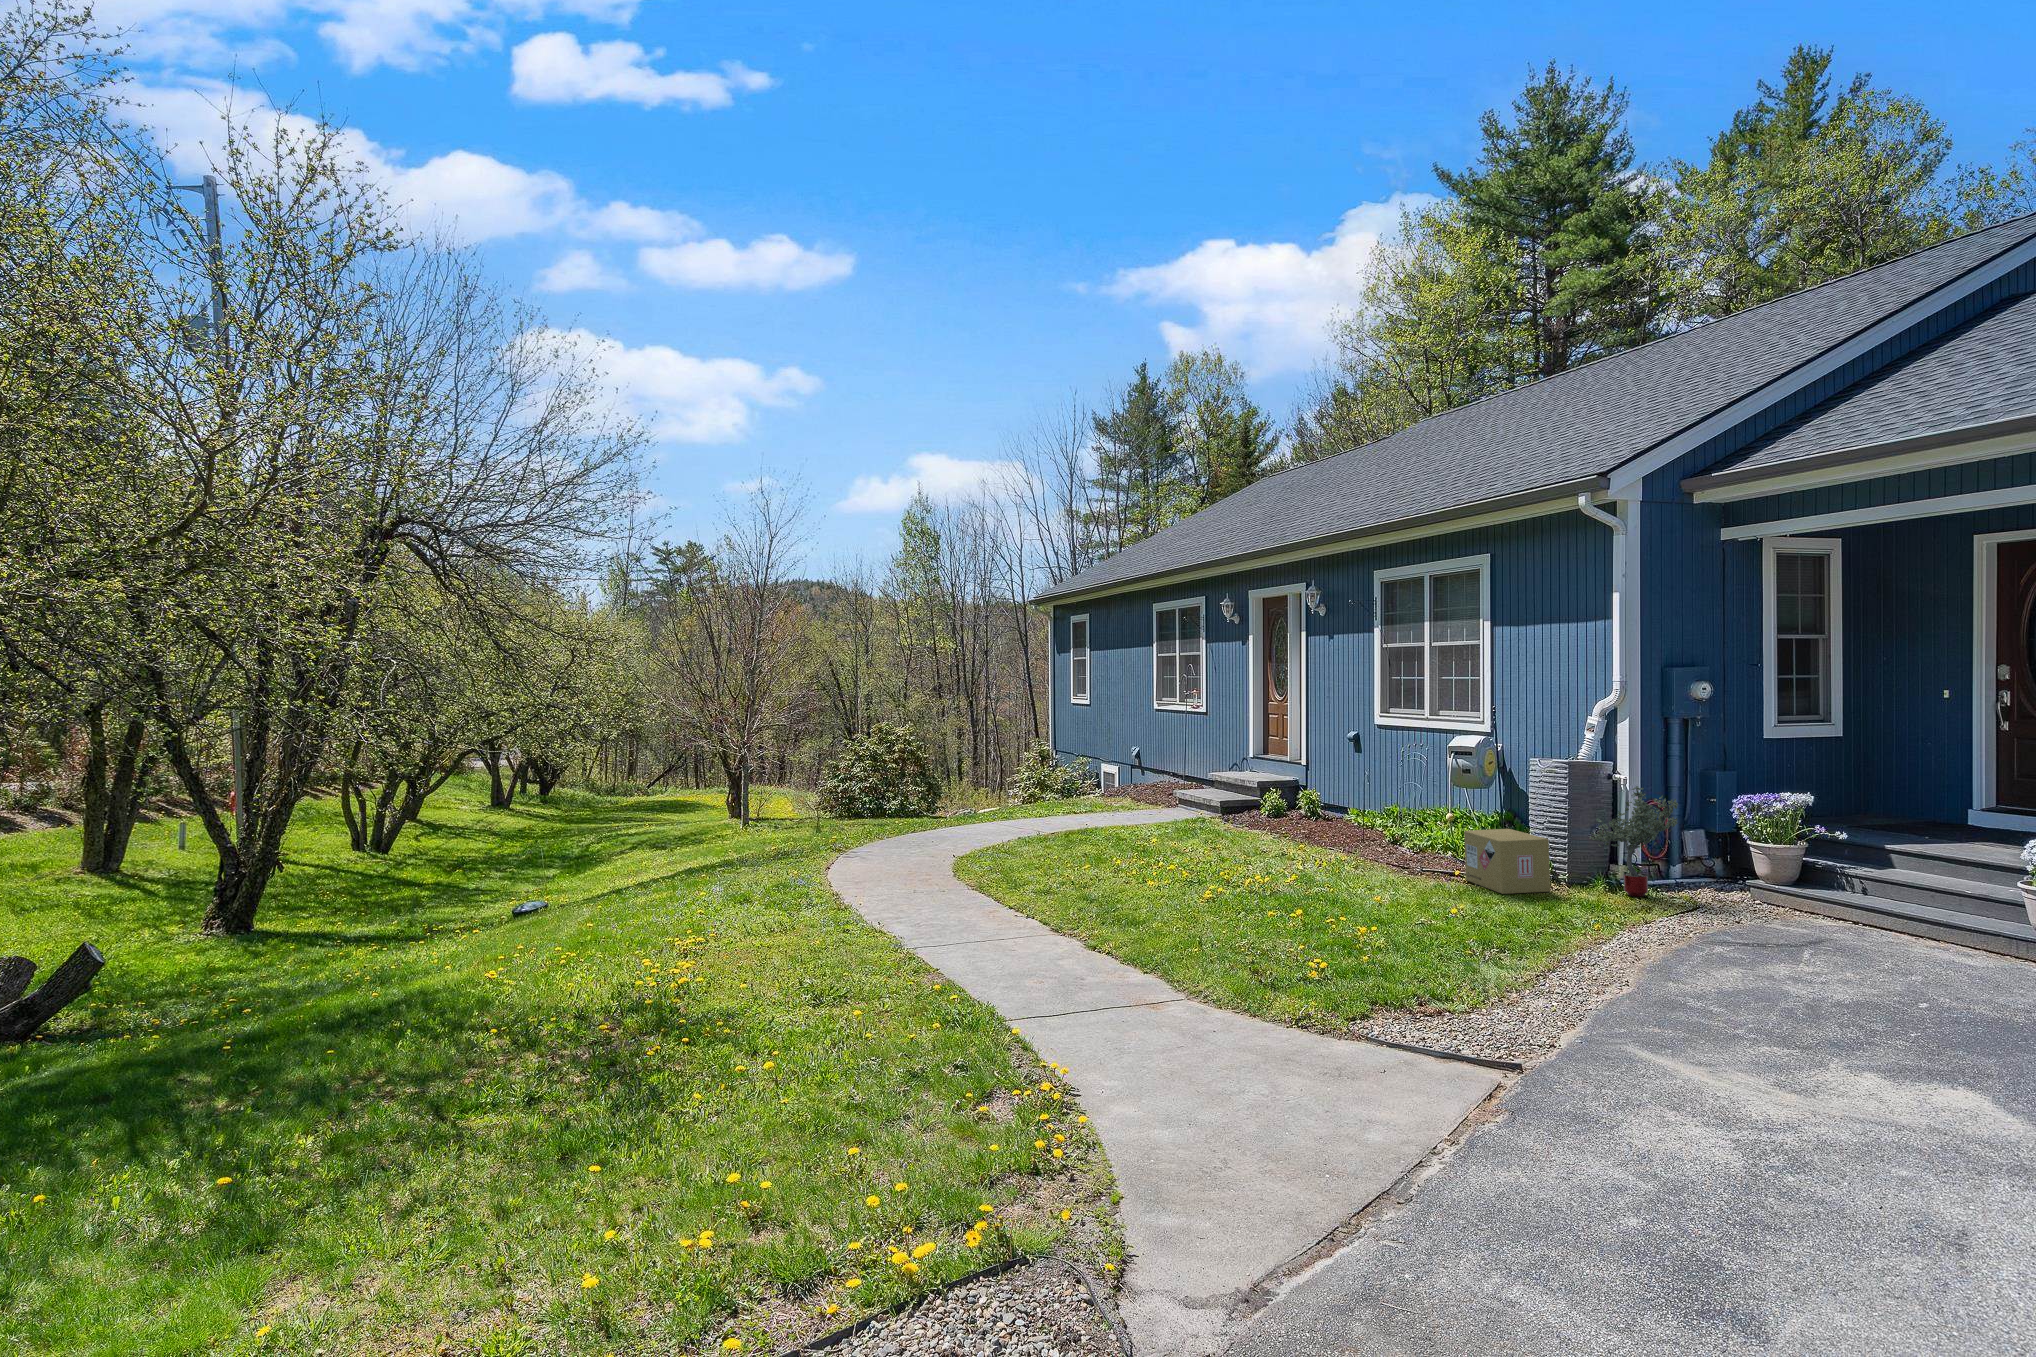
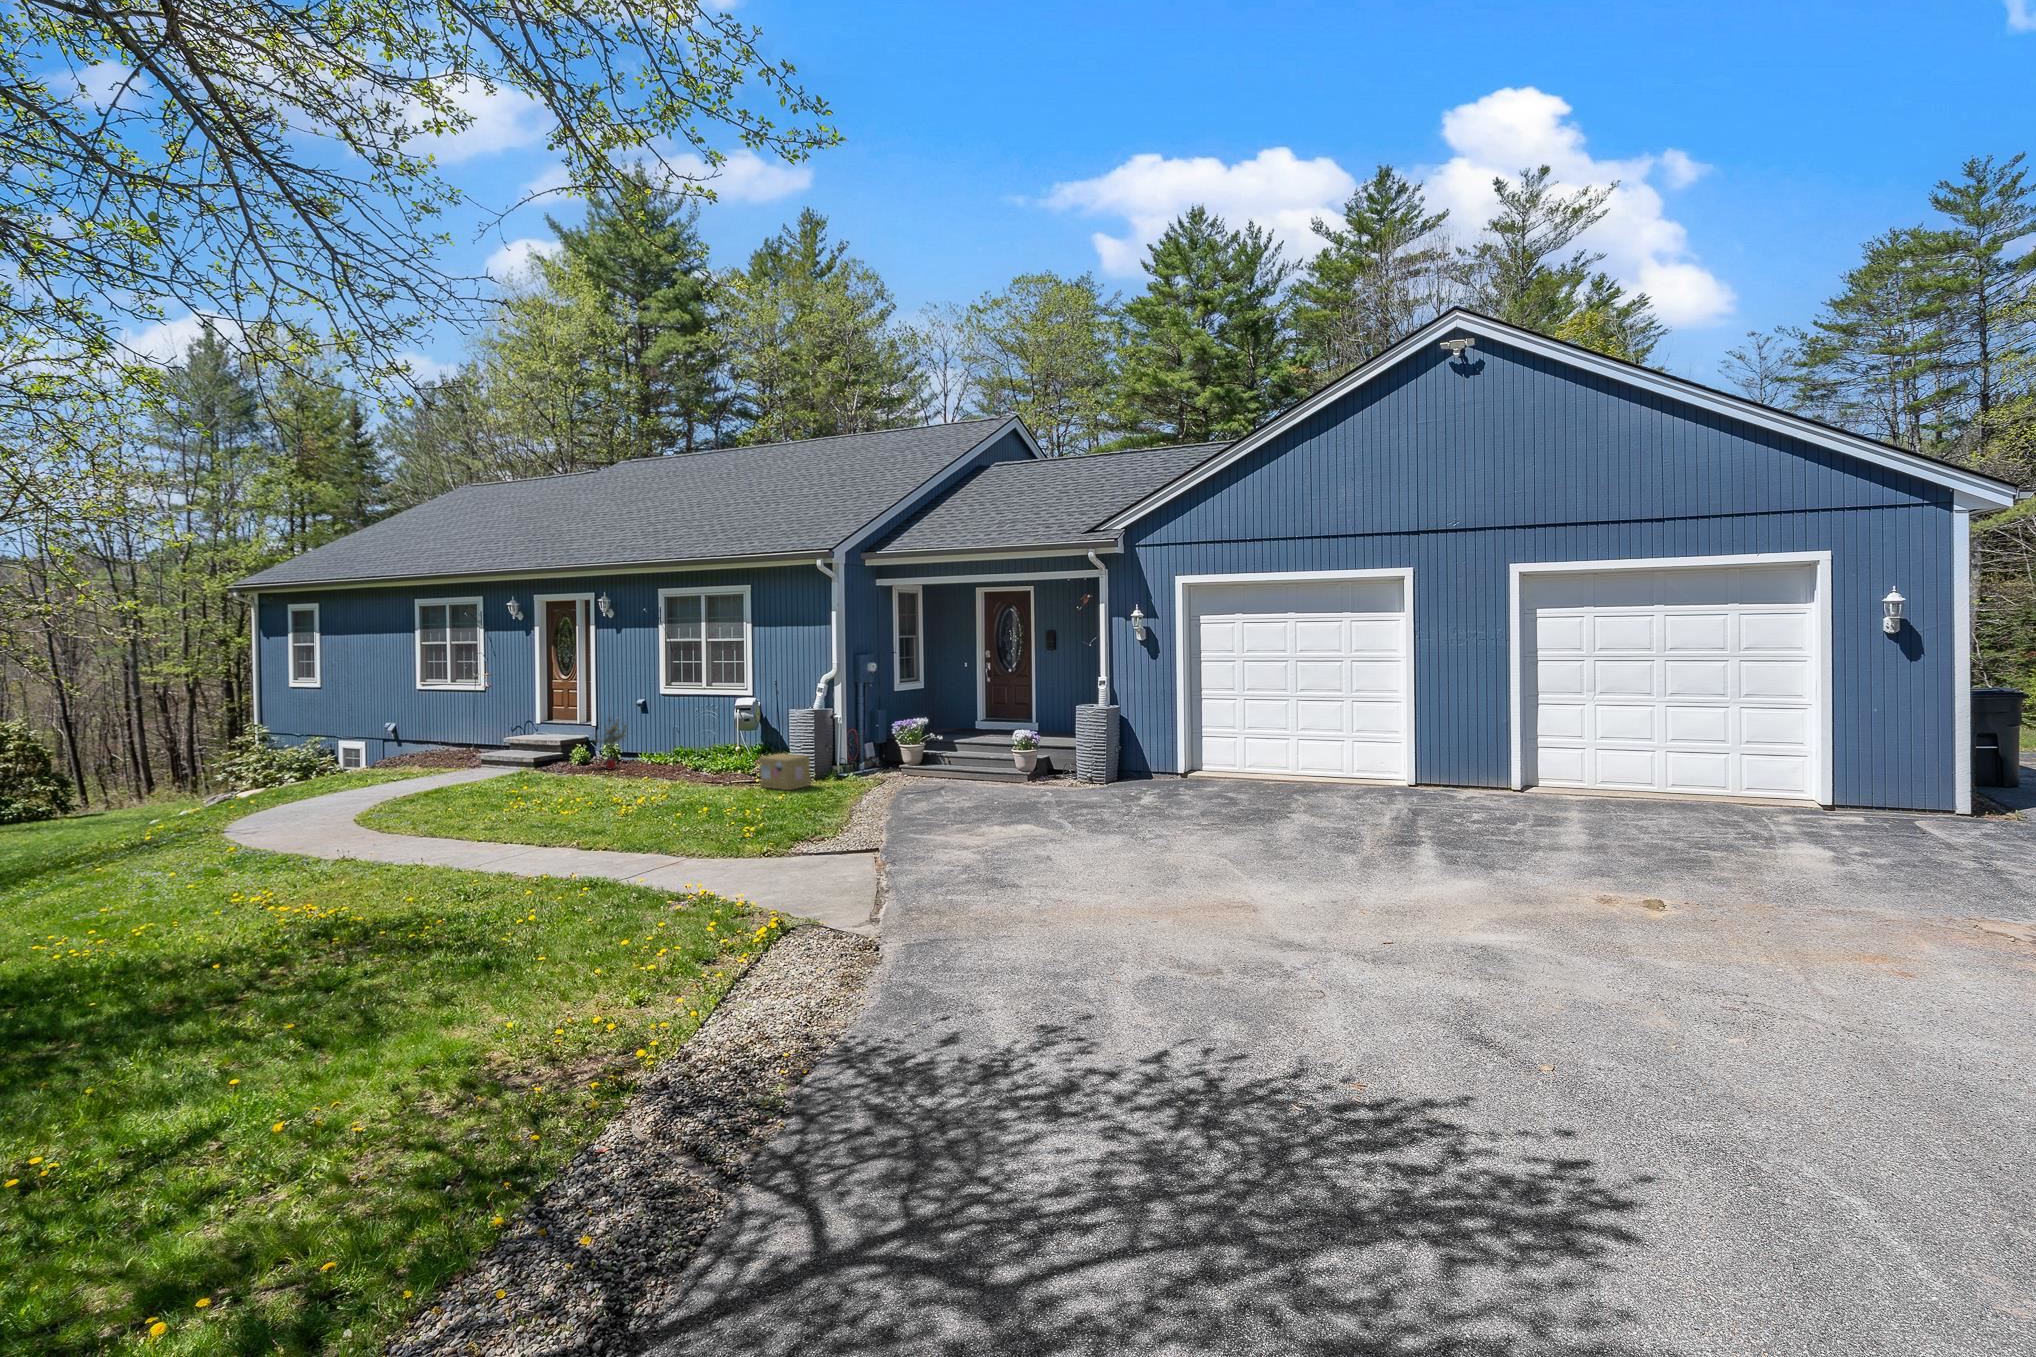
potted tree: present [1589,786,1678,897] -> present [592,717,627,770]

